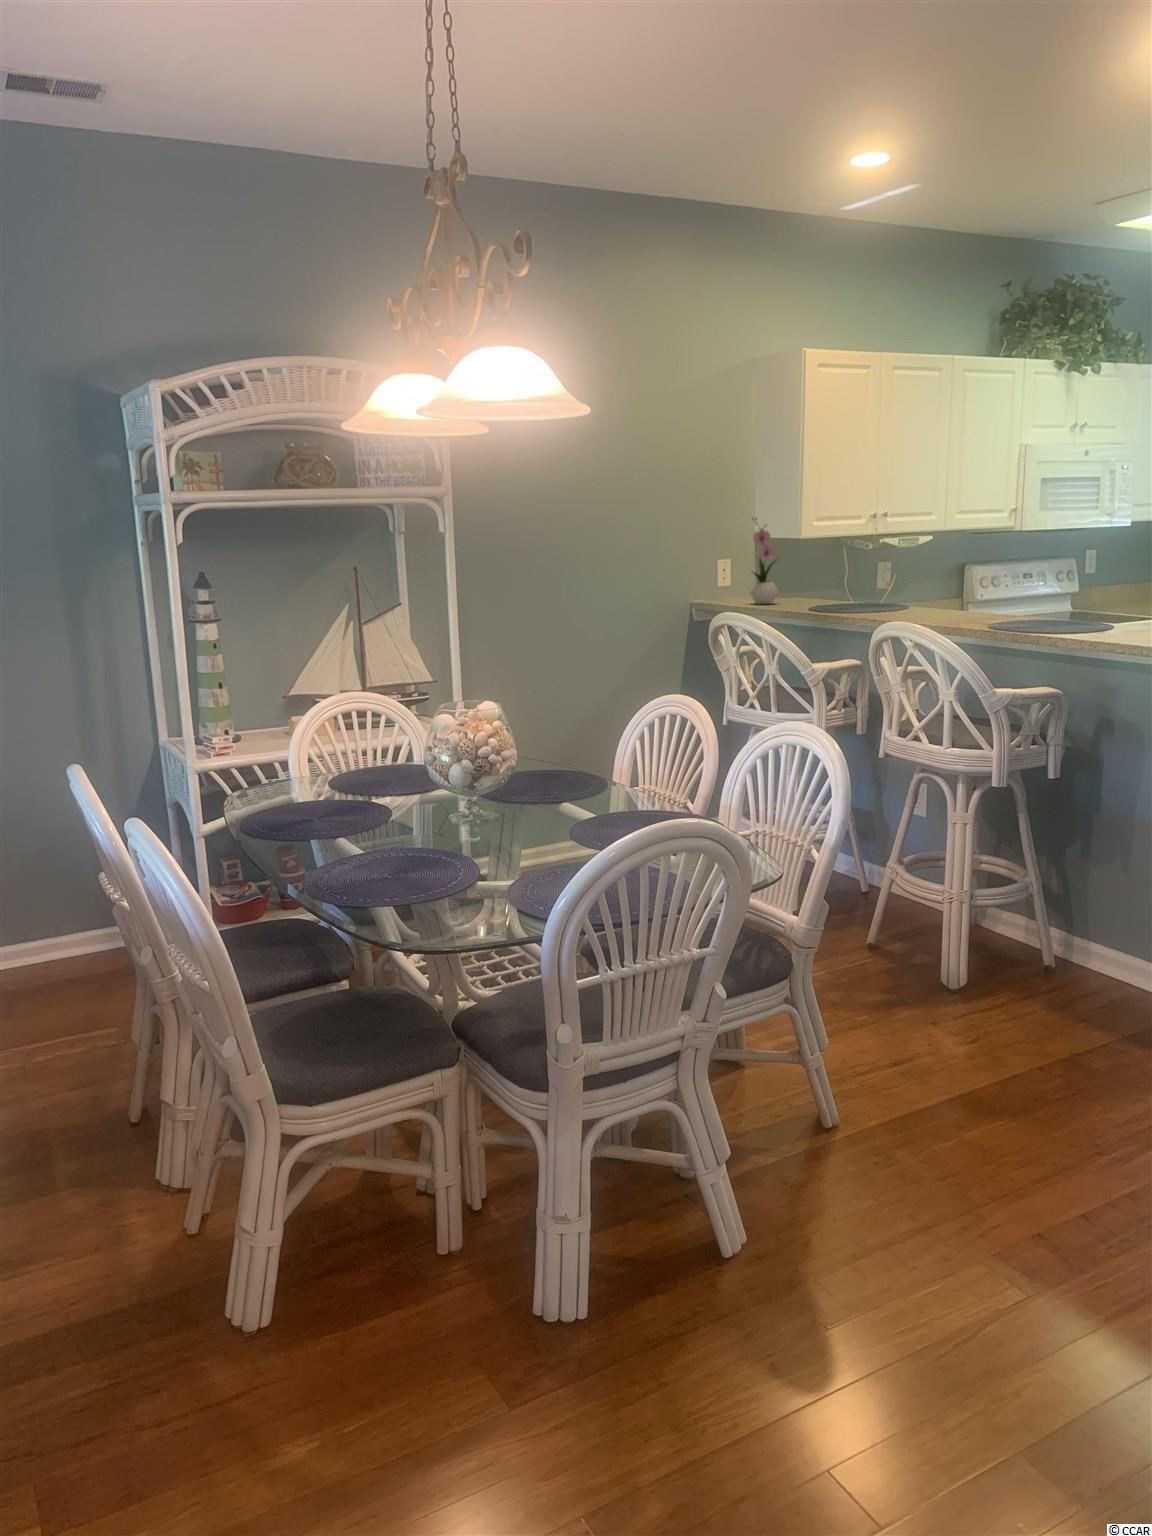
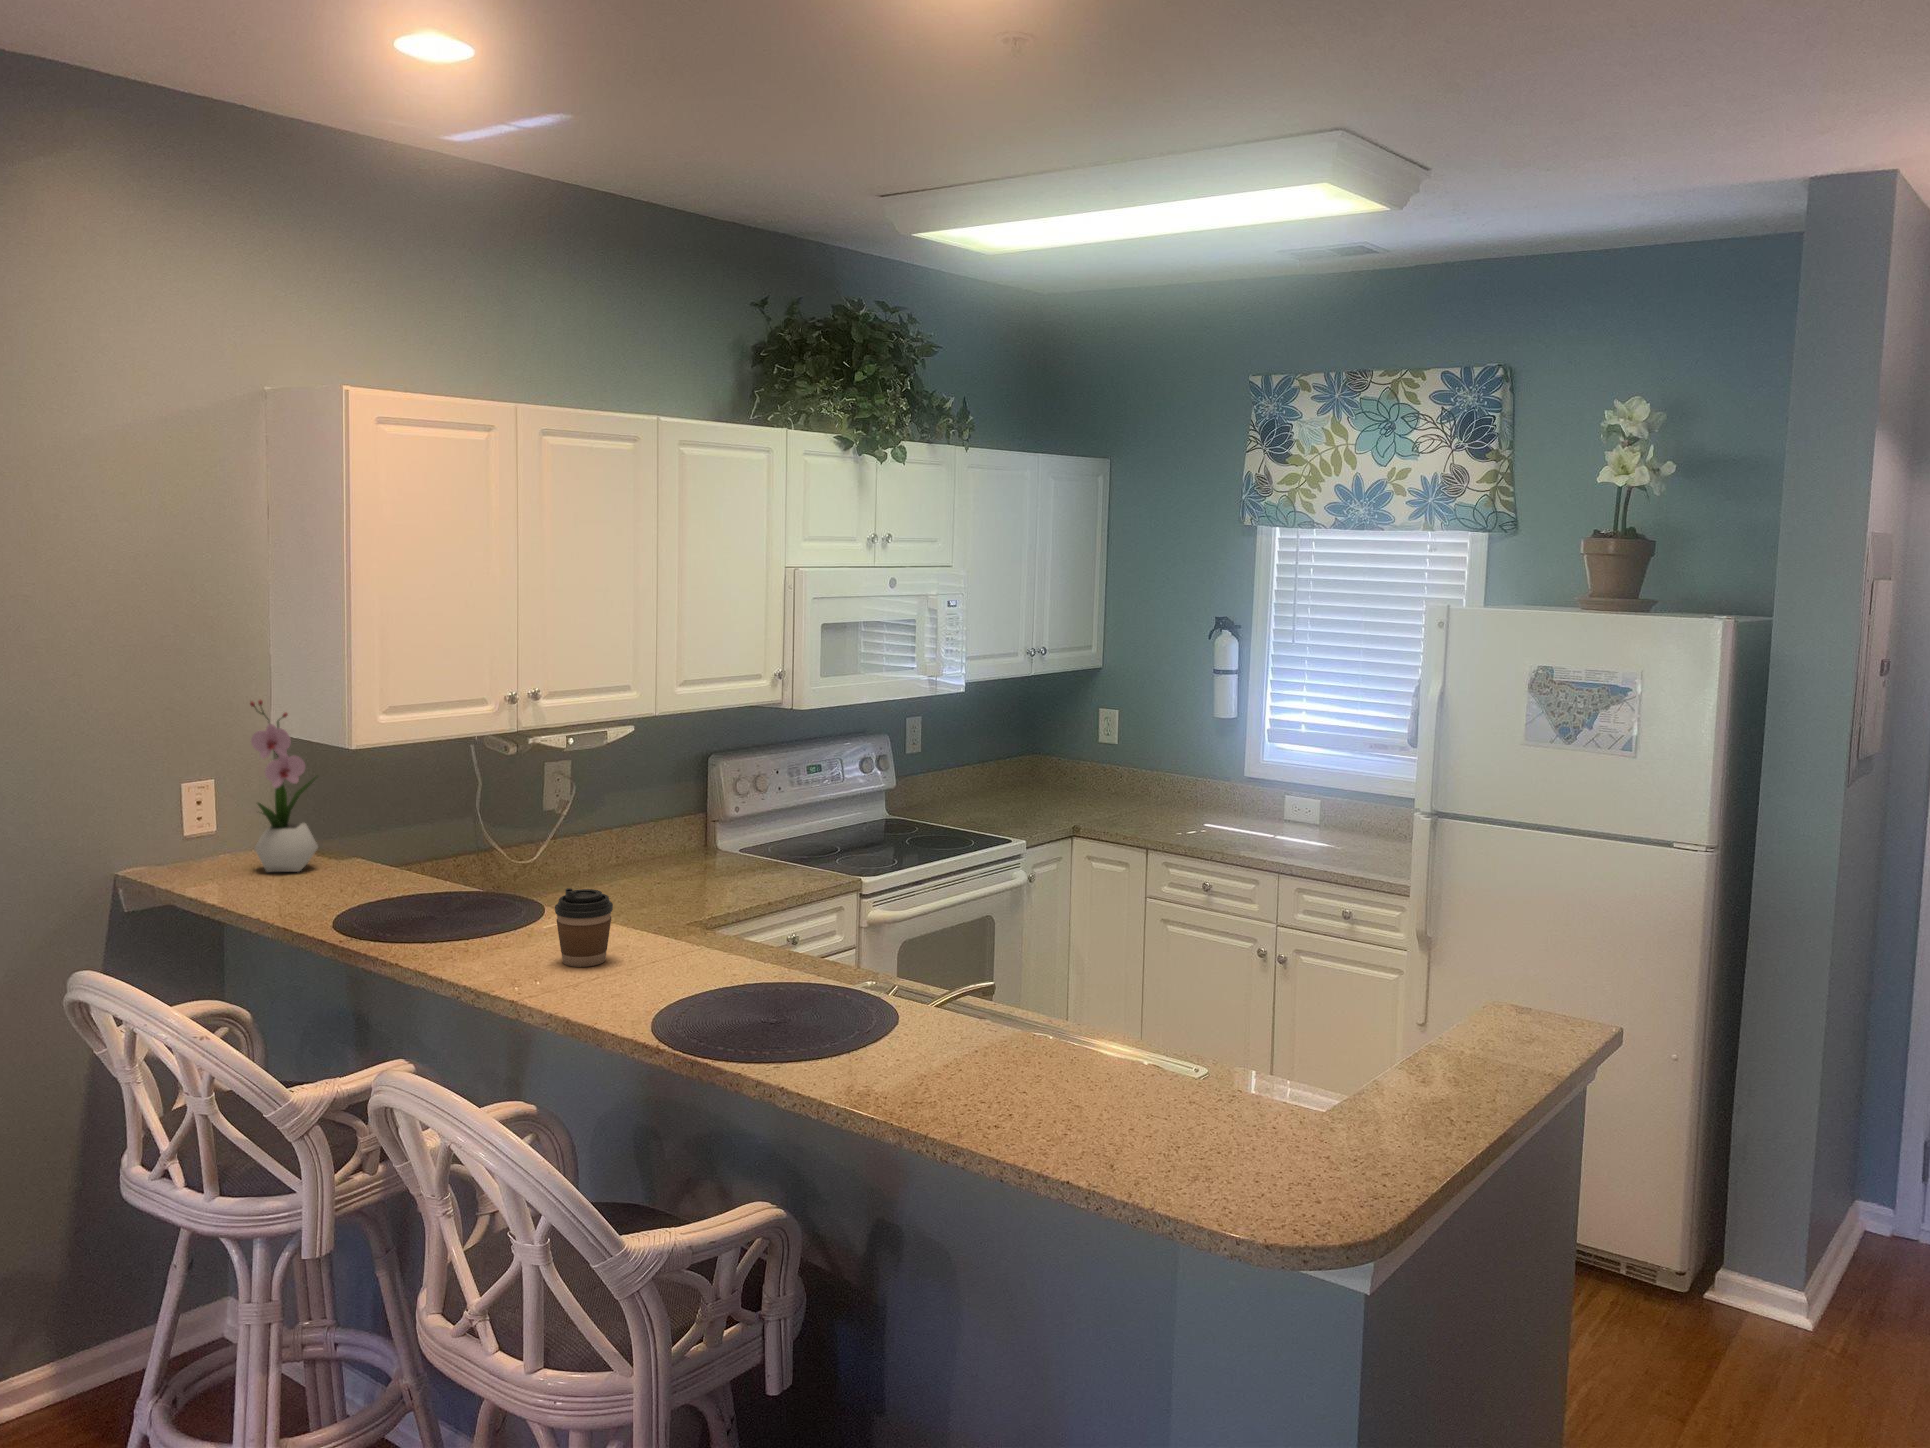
coffee cup: none [924,583,953,621] -> present [555,888,613,967]

